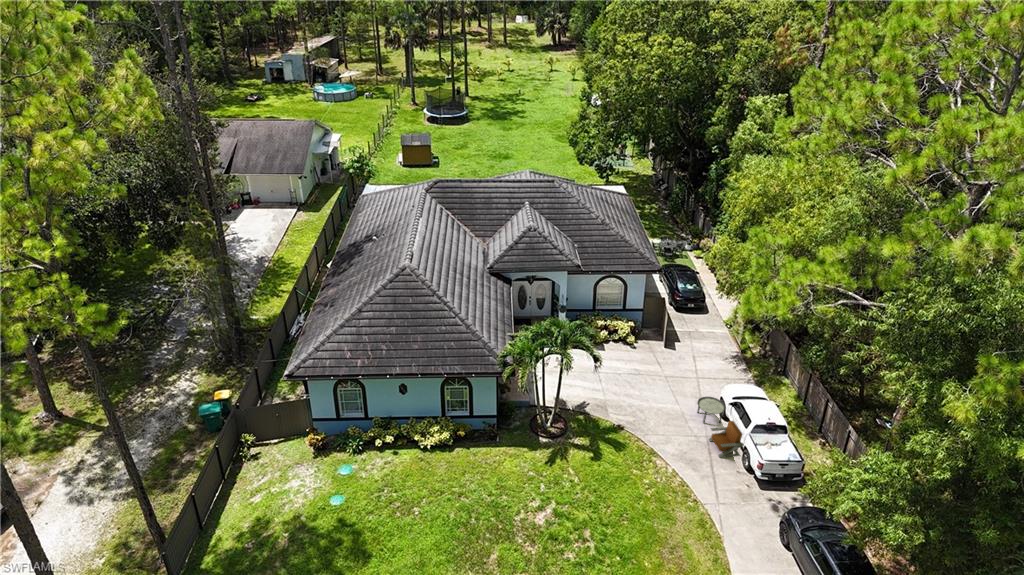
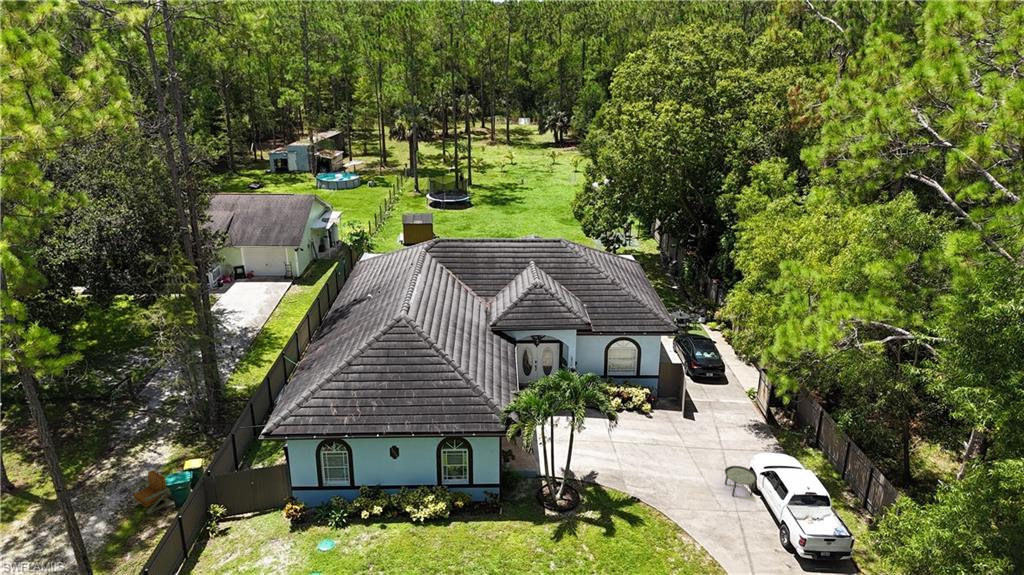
lounge chair: present [709,421,744,458] -> present [130,470,171,514]

